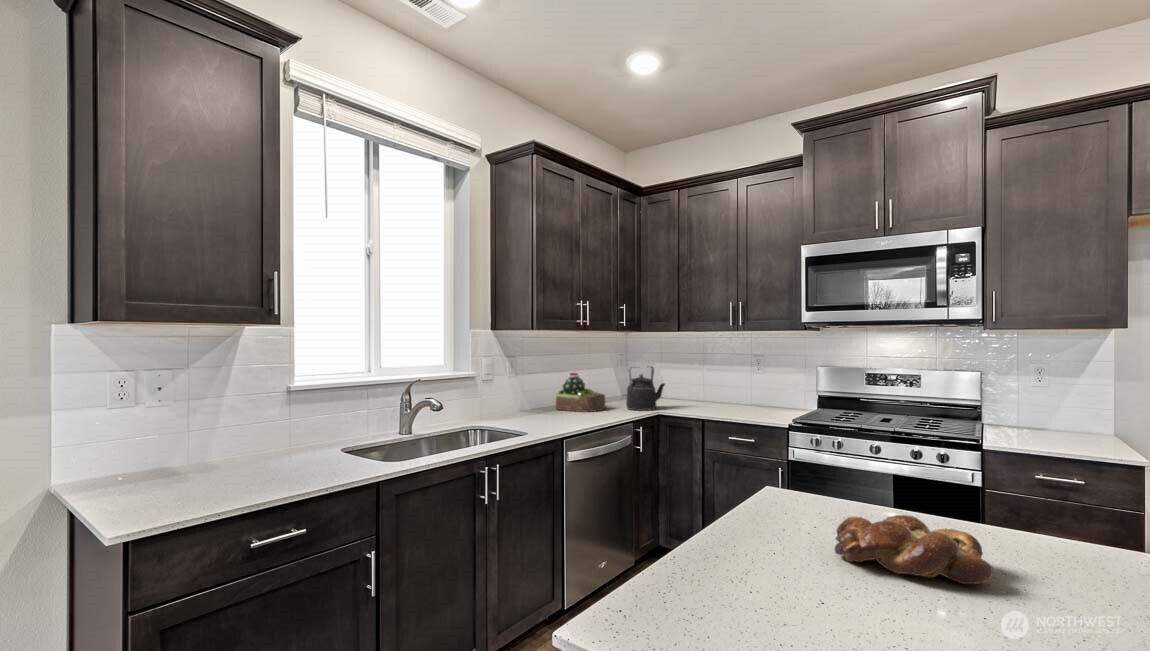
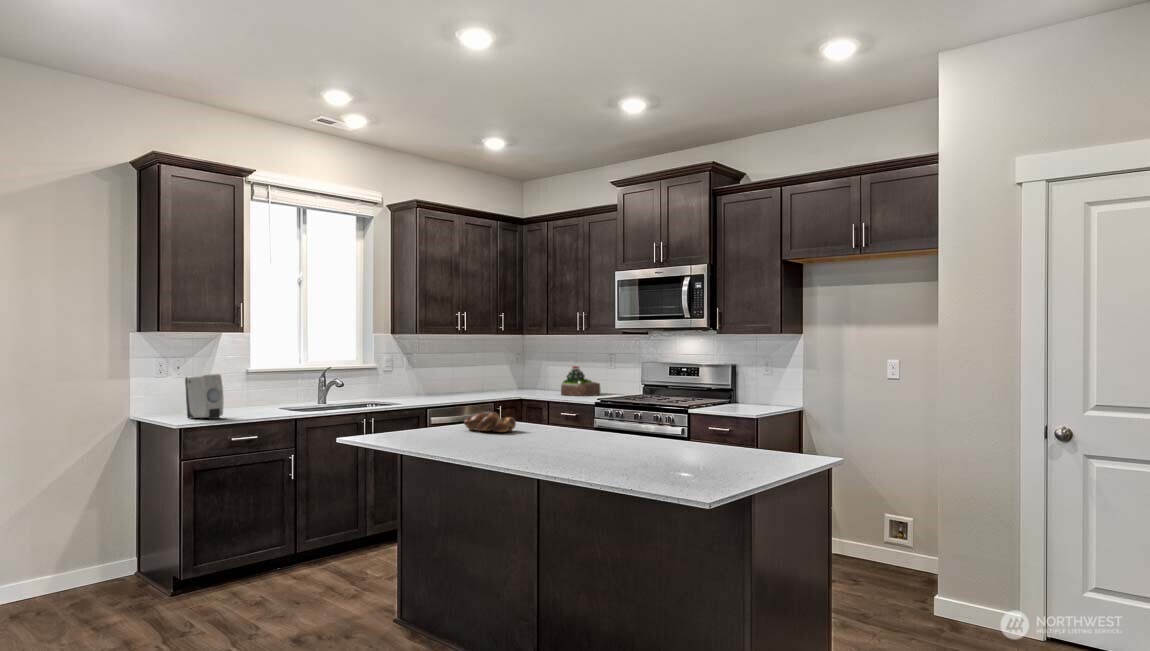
kettle: present [626,367,665,411] -> none [500,362,534,395]
succulent plant: present [556,373,605,412] -> present [561,366,600,396]
soap dispenser: none [155,406,236,500] -> present [185,374,224,419]

